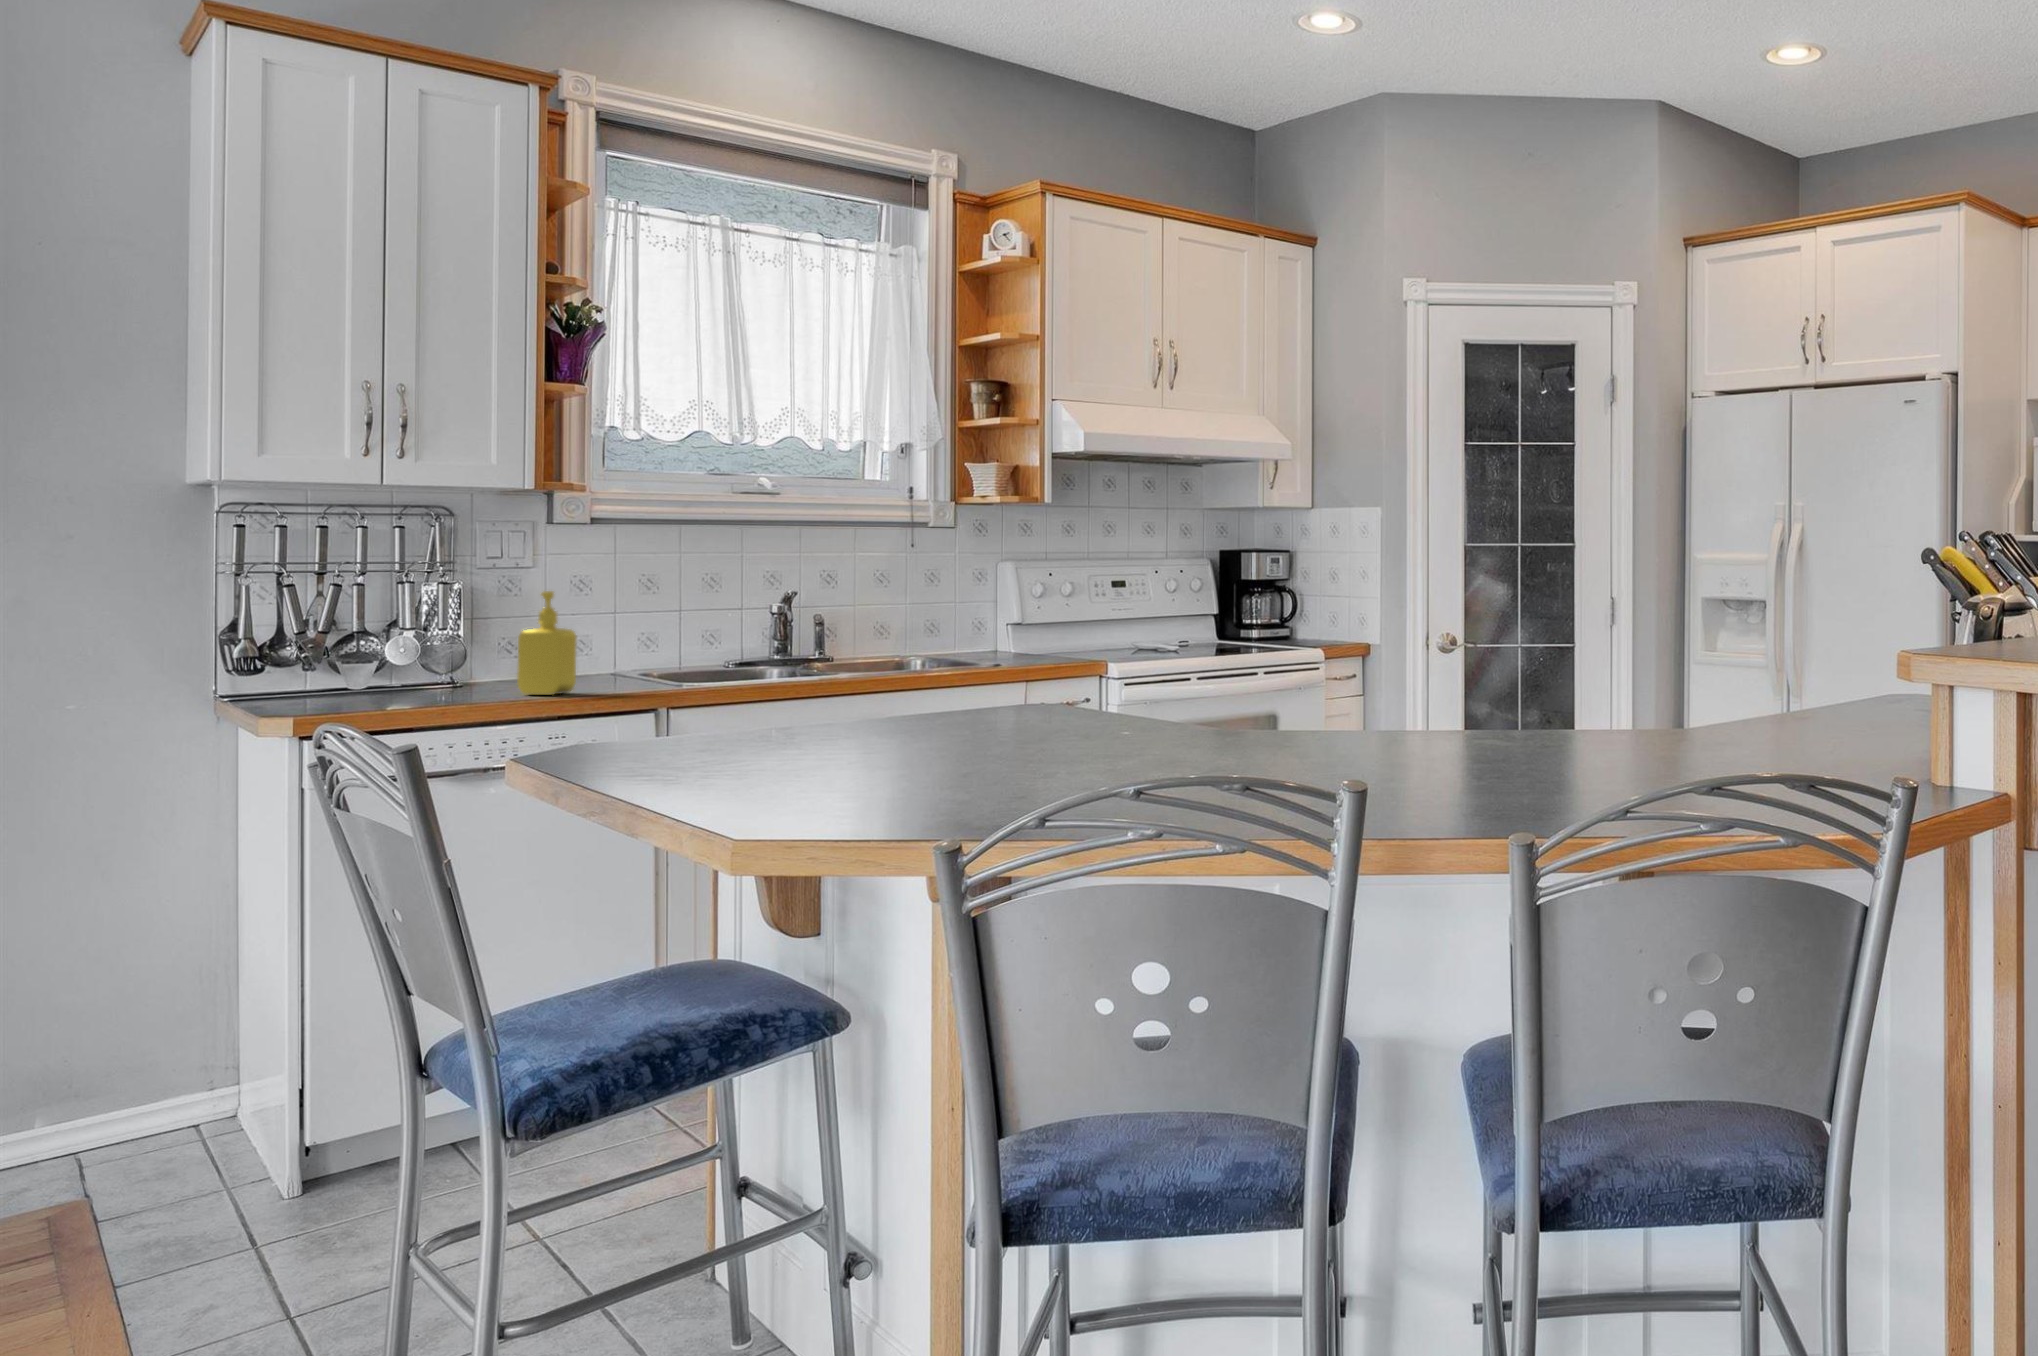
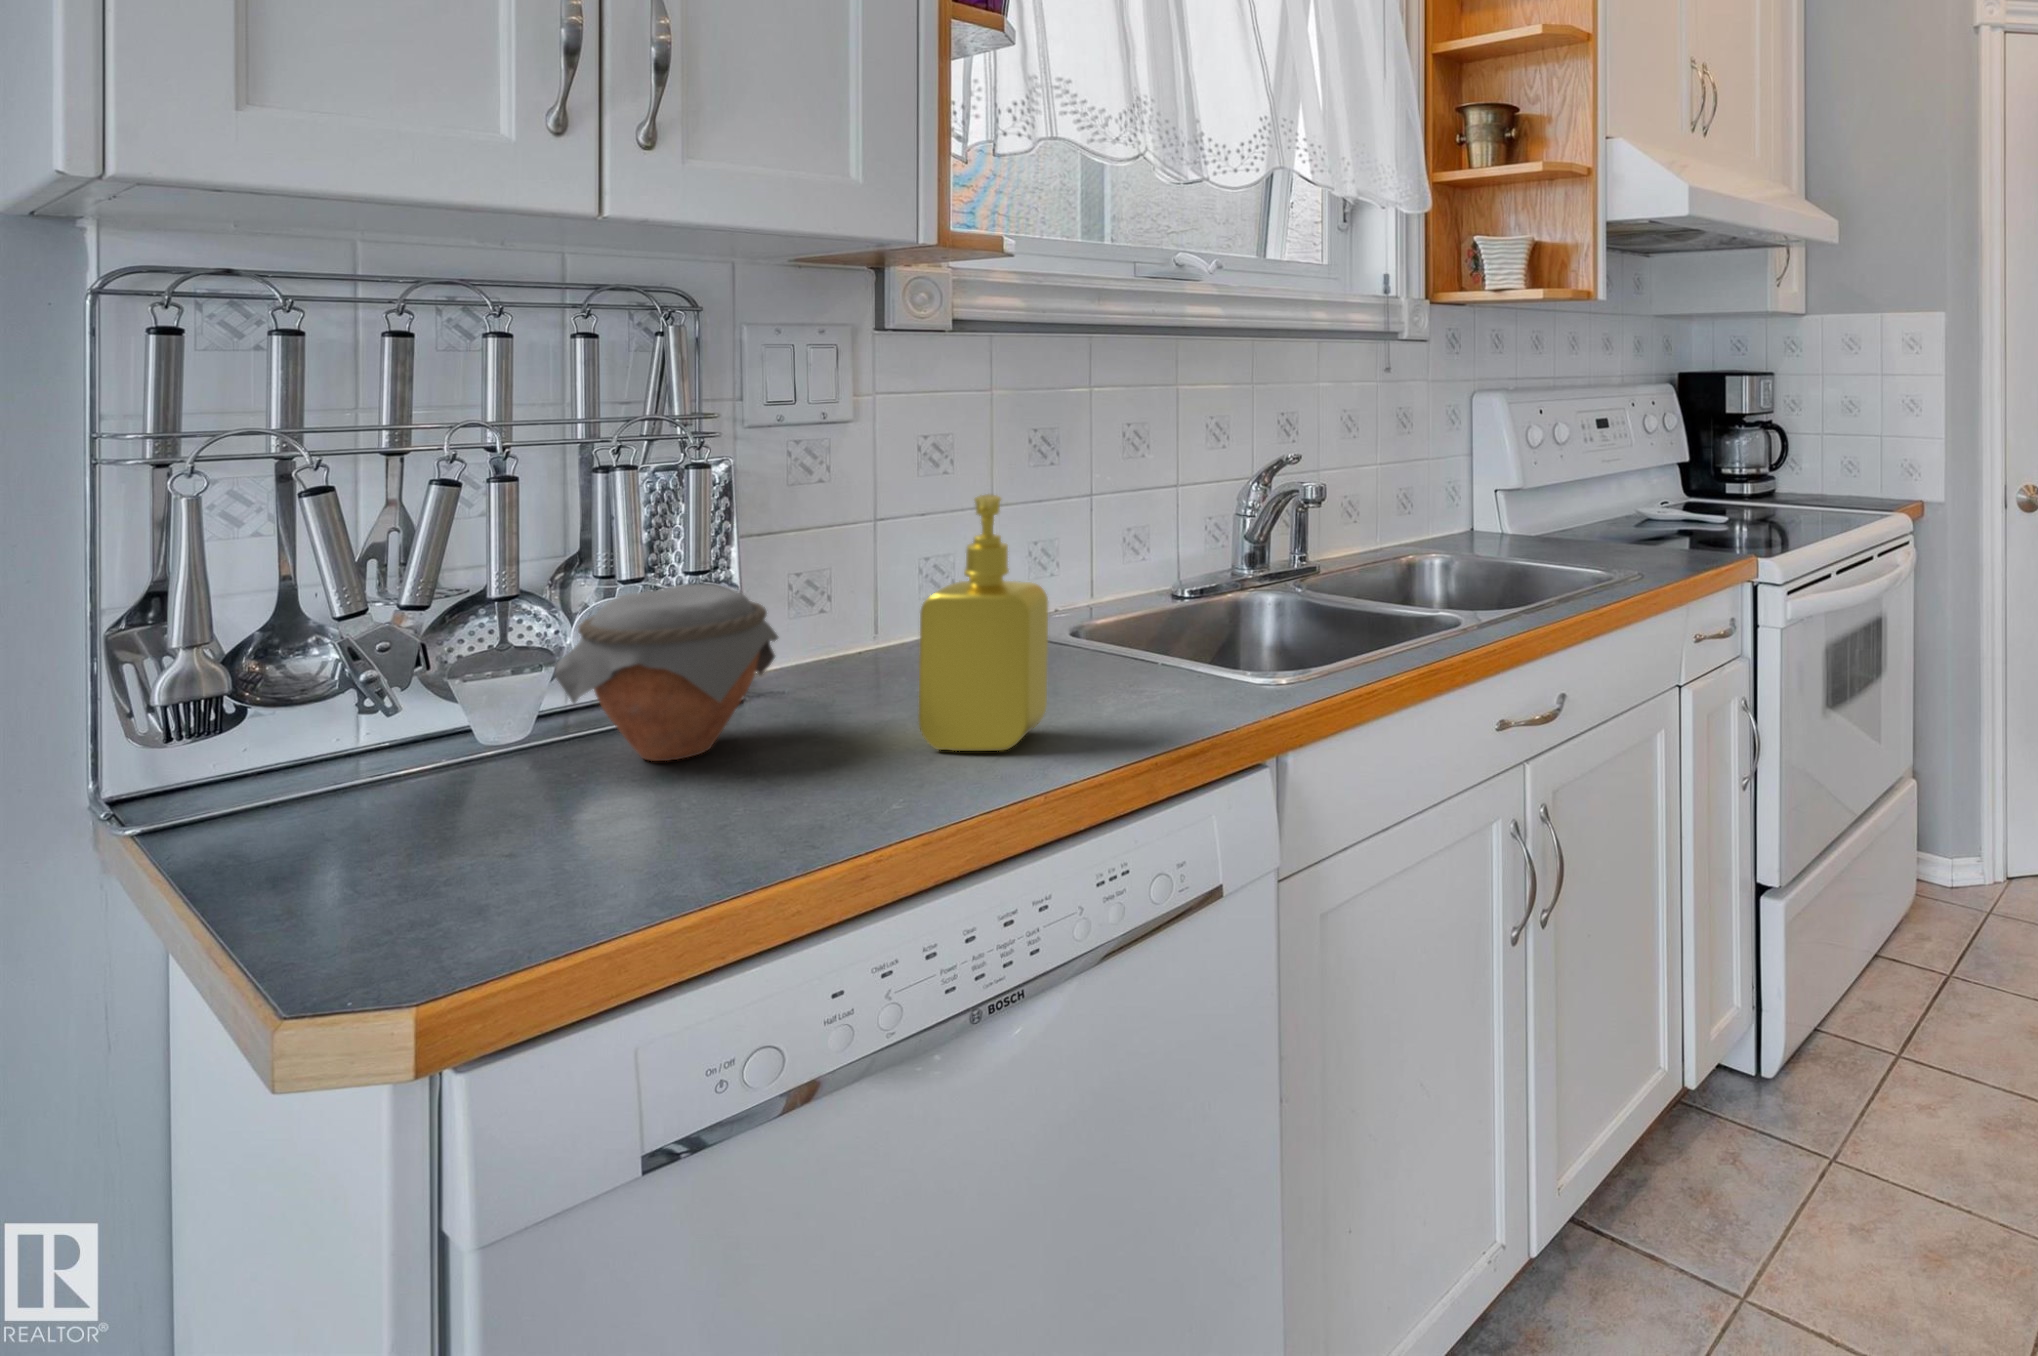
jar: none [374,628,465,694] -> present [555,584,778,761]

